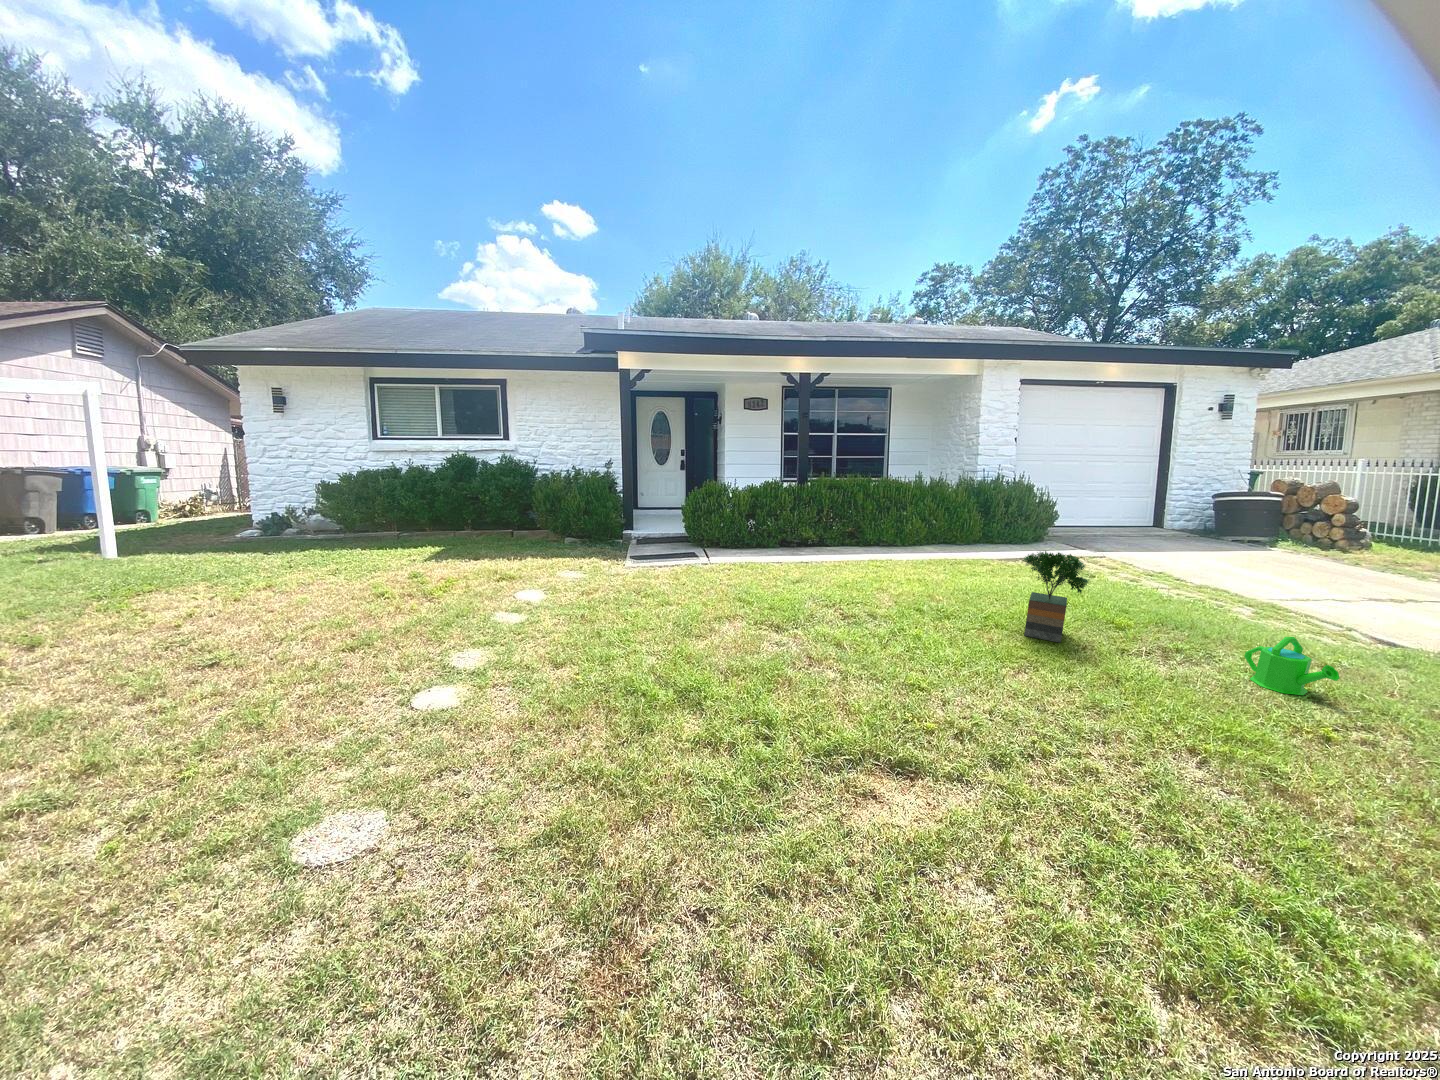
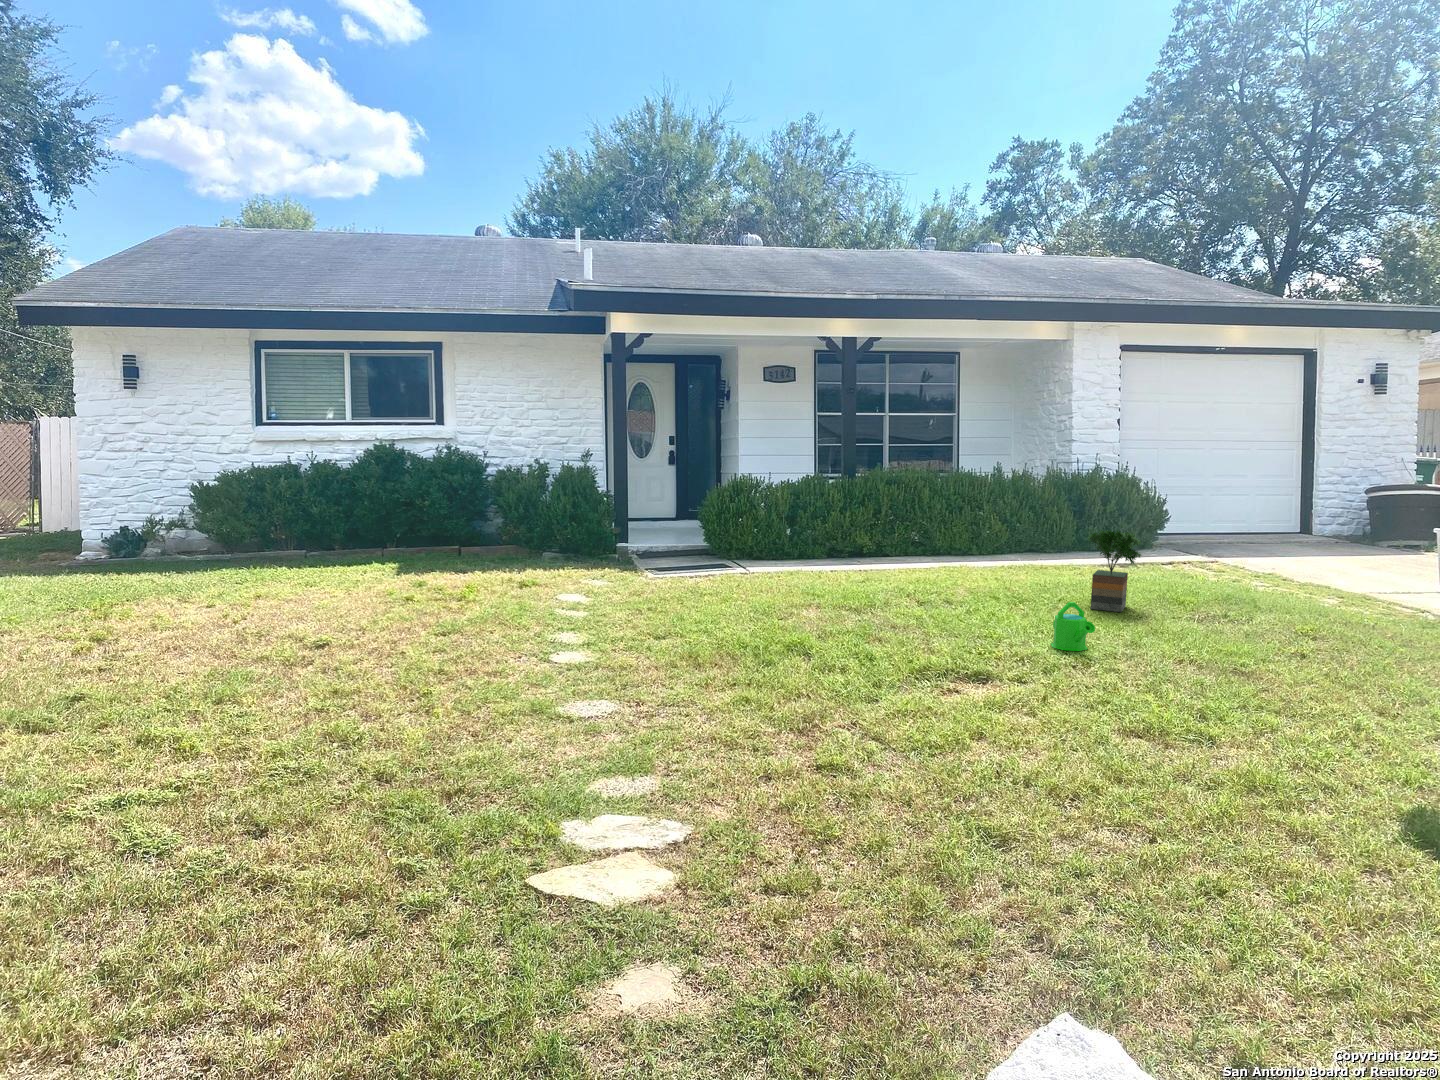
watering can: present [1244,637,1340,695] -> present [1051,602,1095,651]

